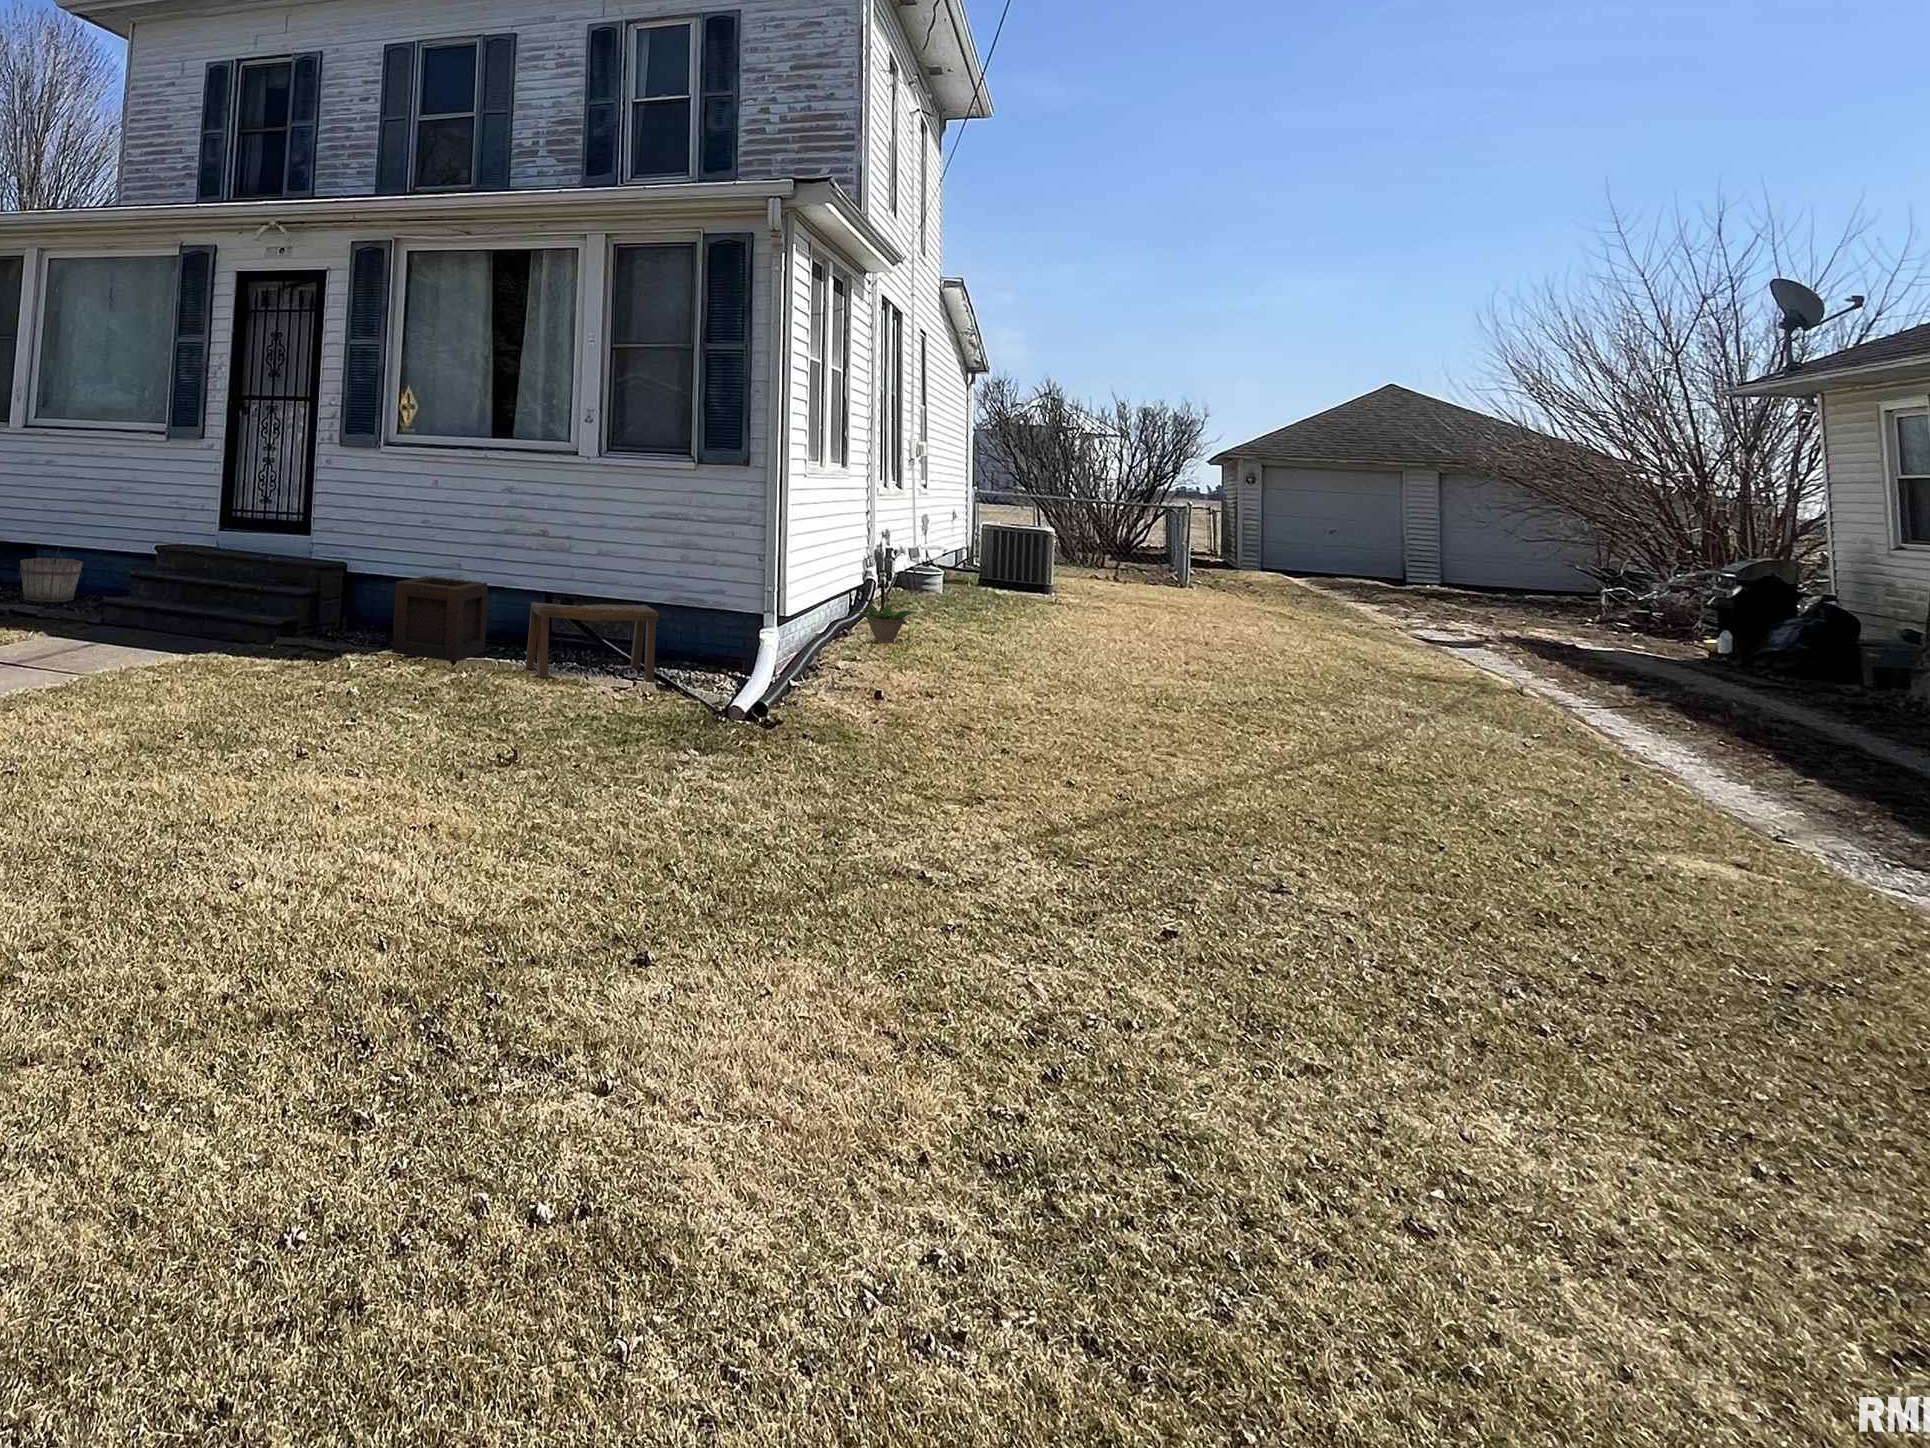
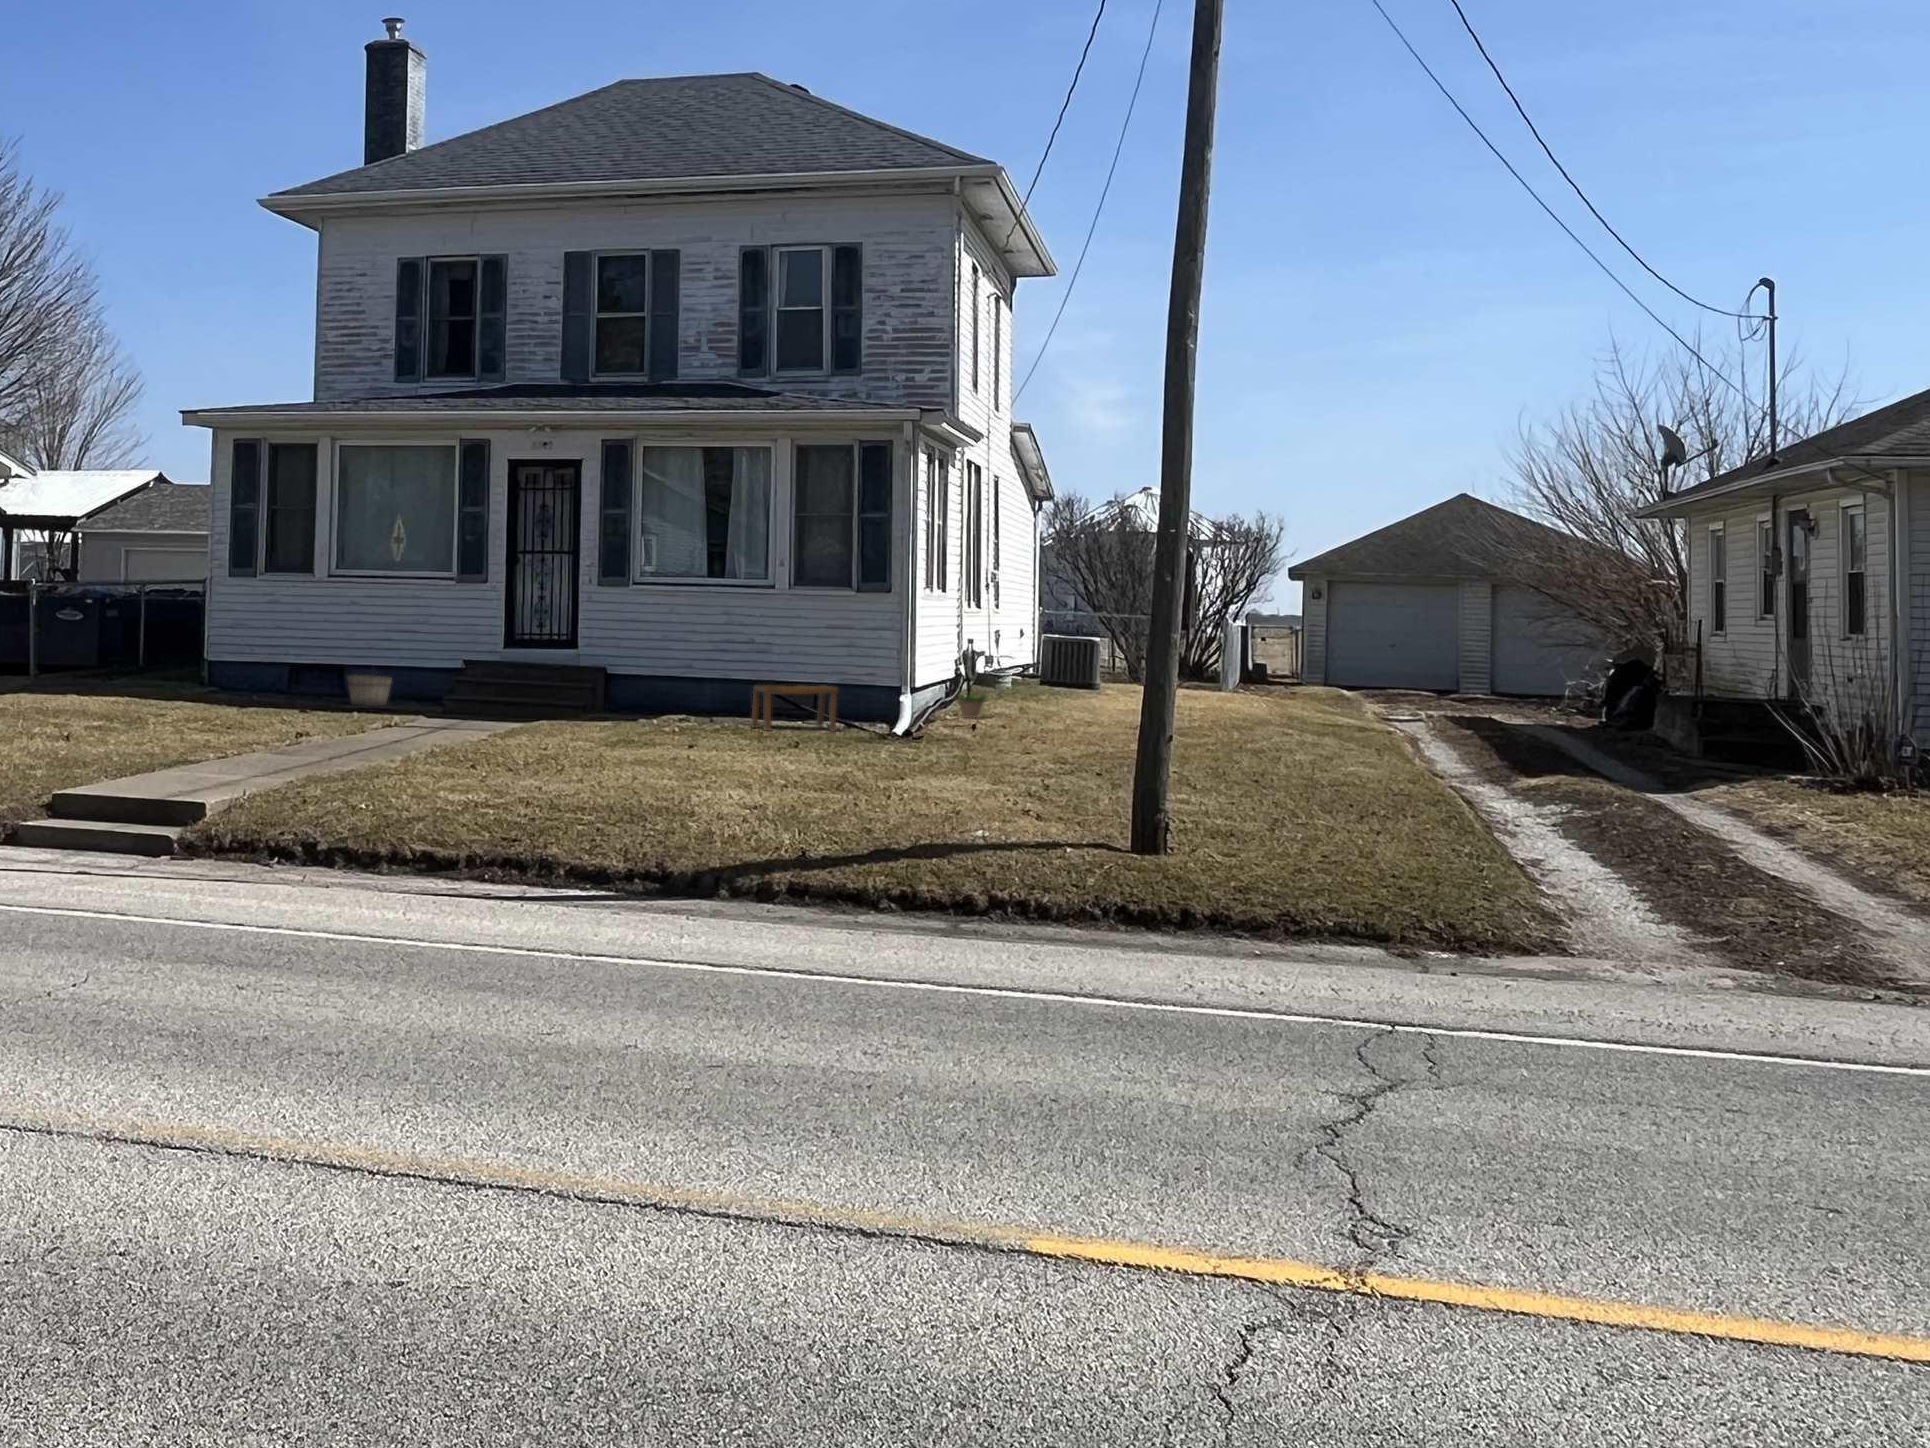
wooden crate: present [392,576,488,661] -> none [658,674,715,726]

